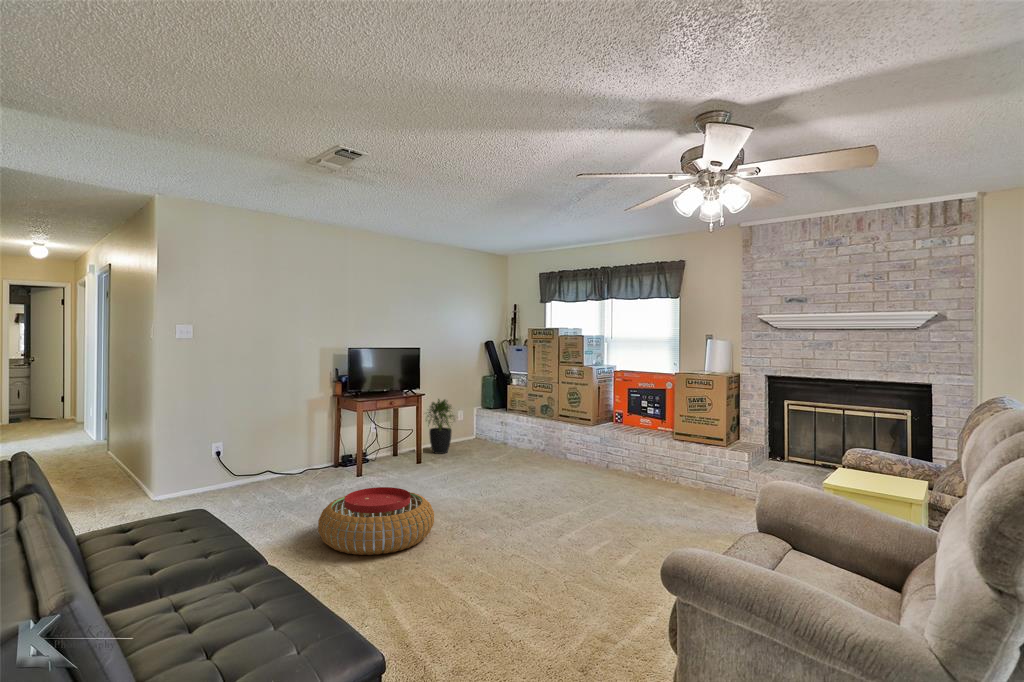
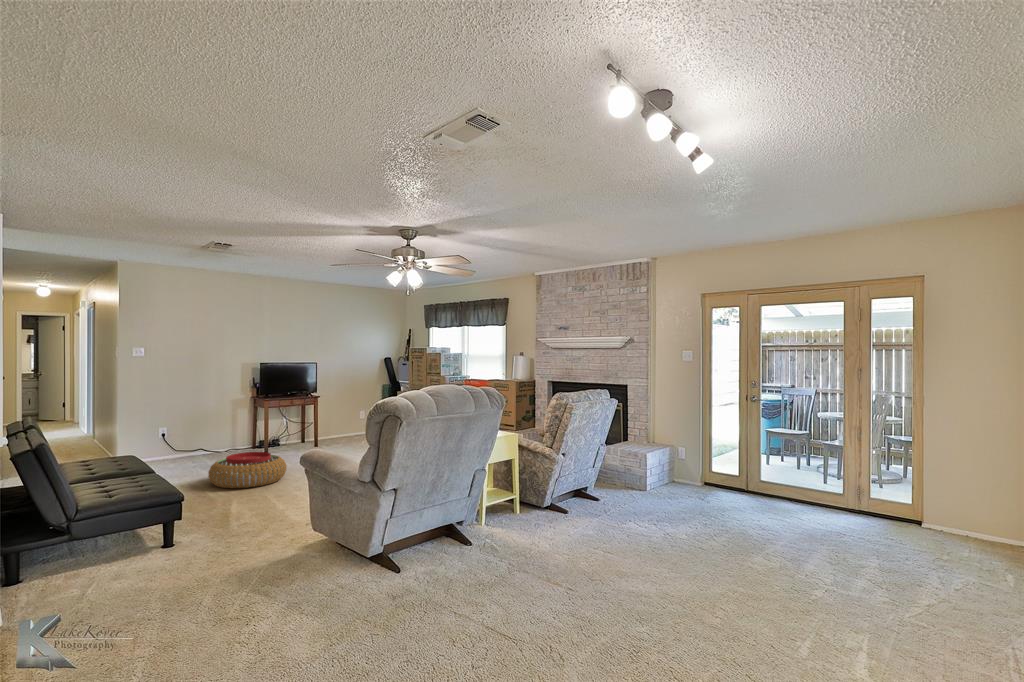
potted plant: present [426,399,455,454] -> none [324,399,352,440]

